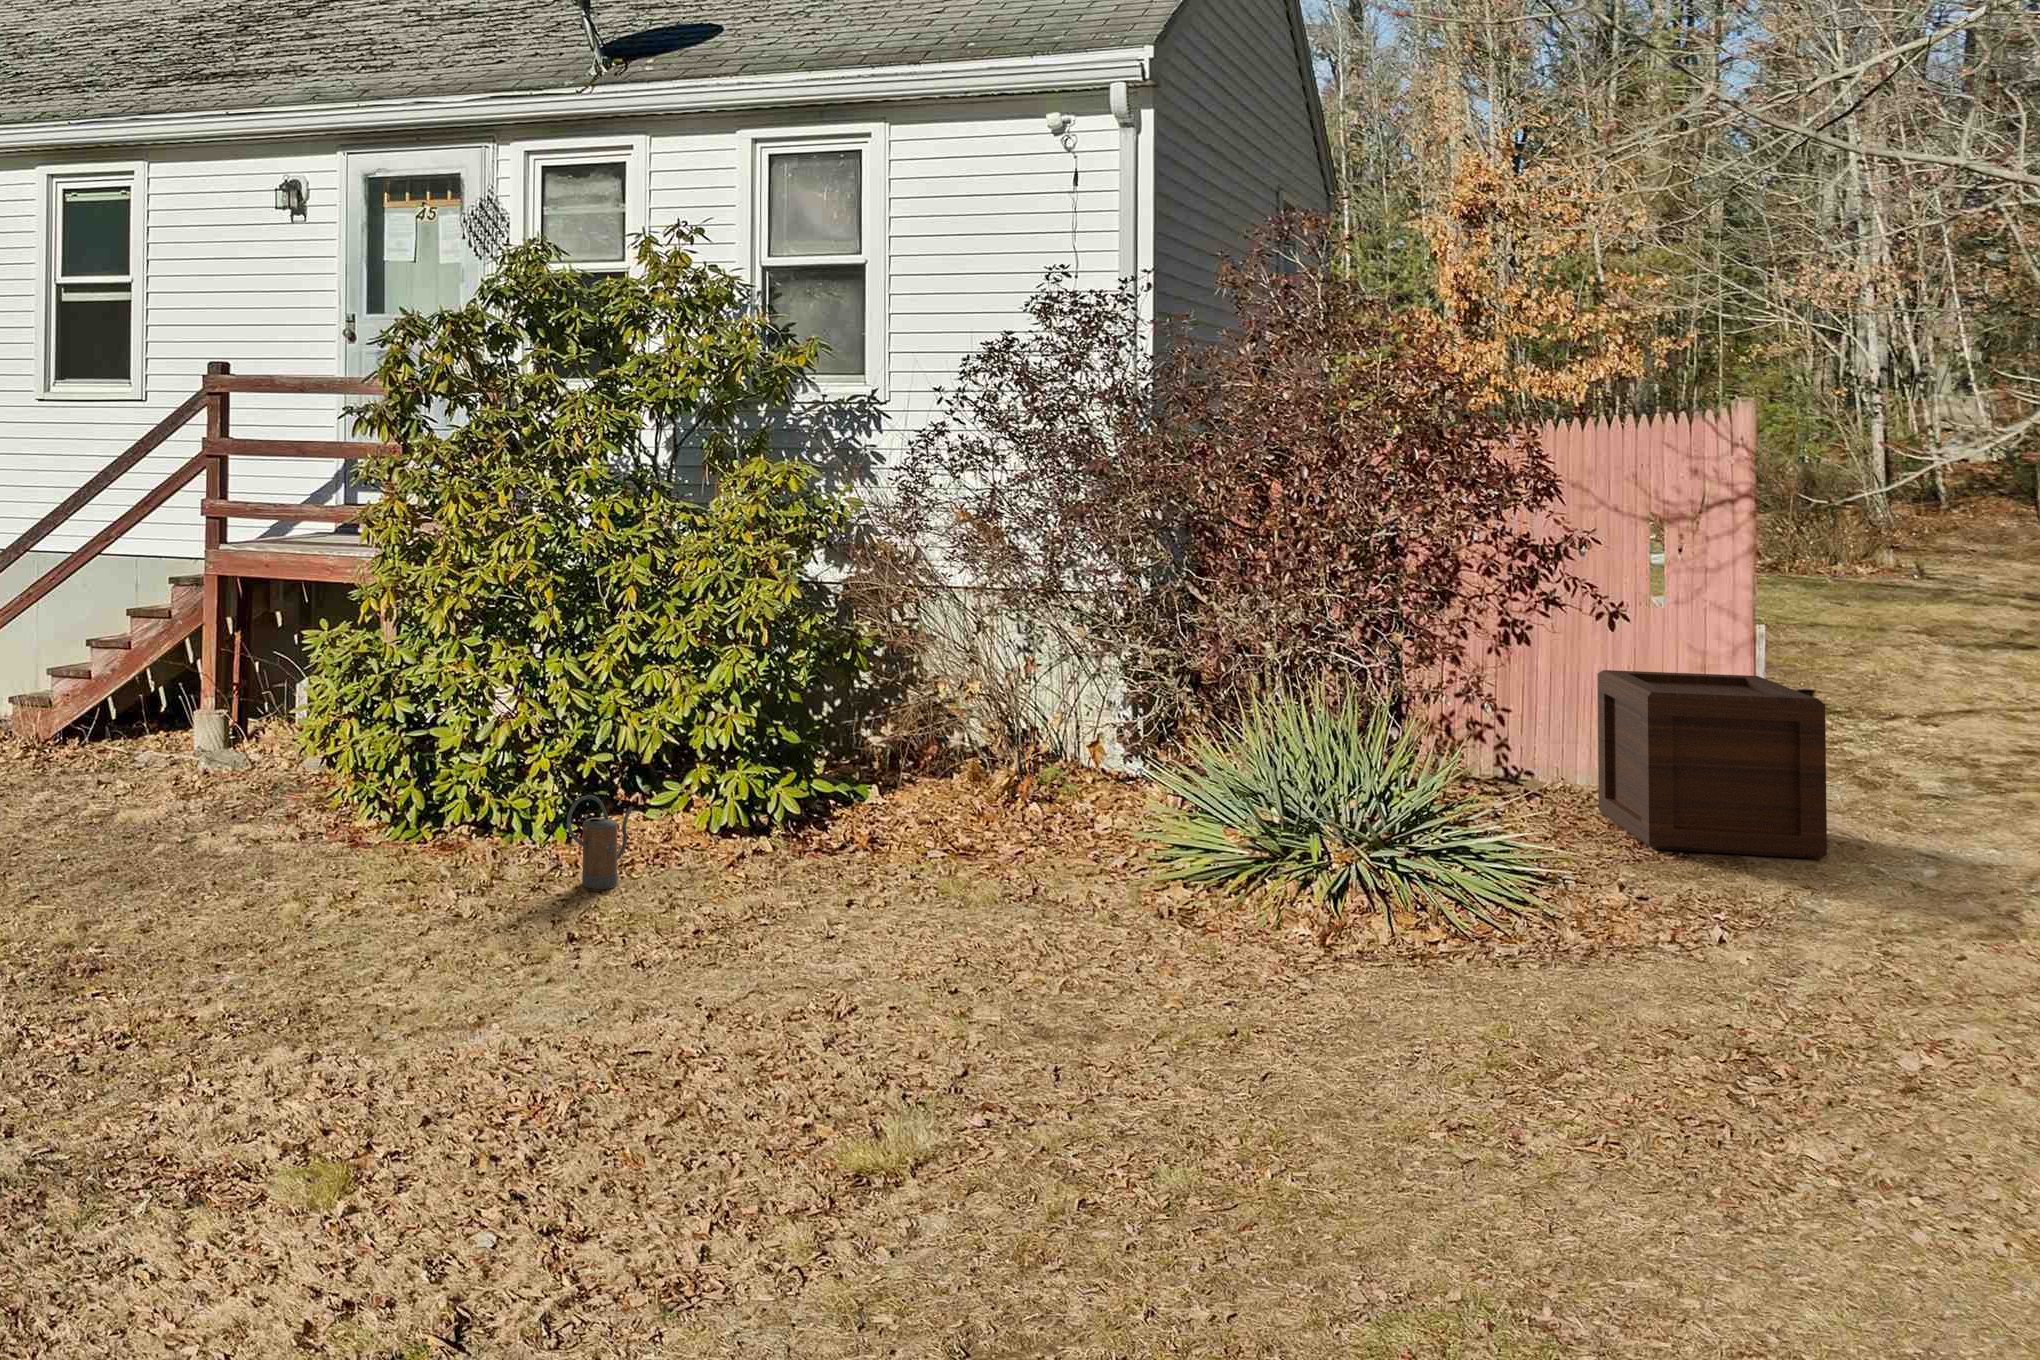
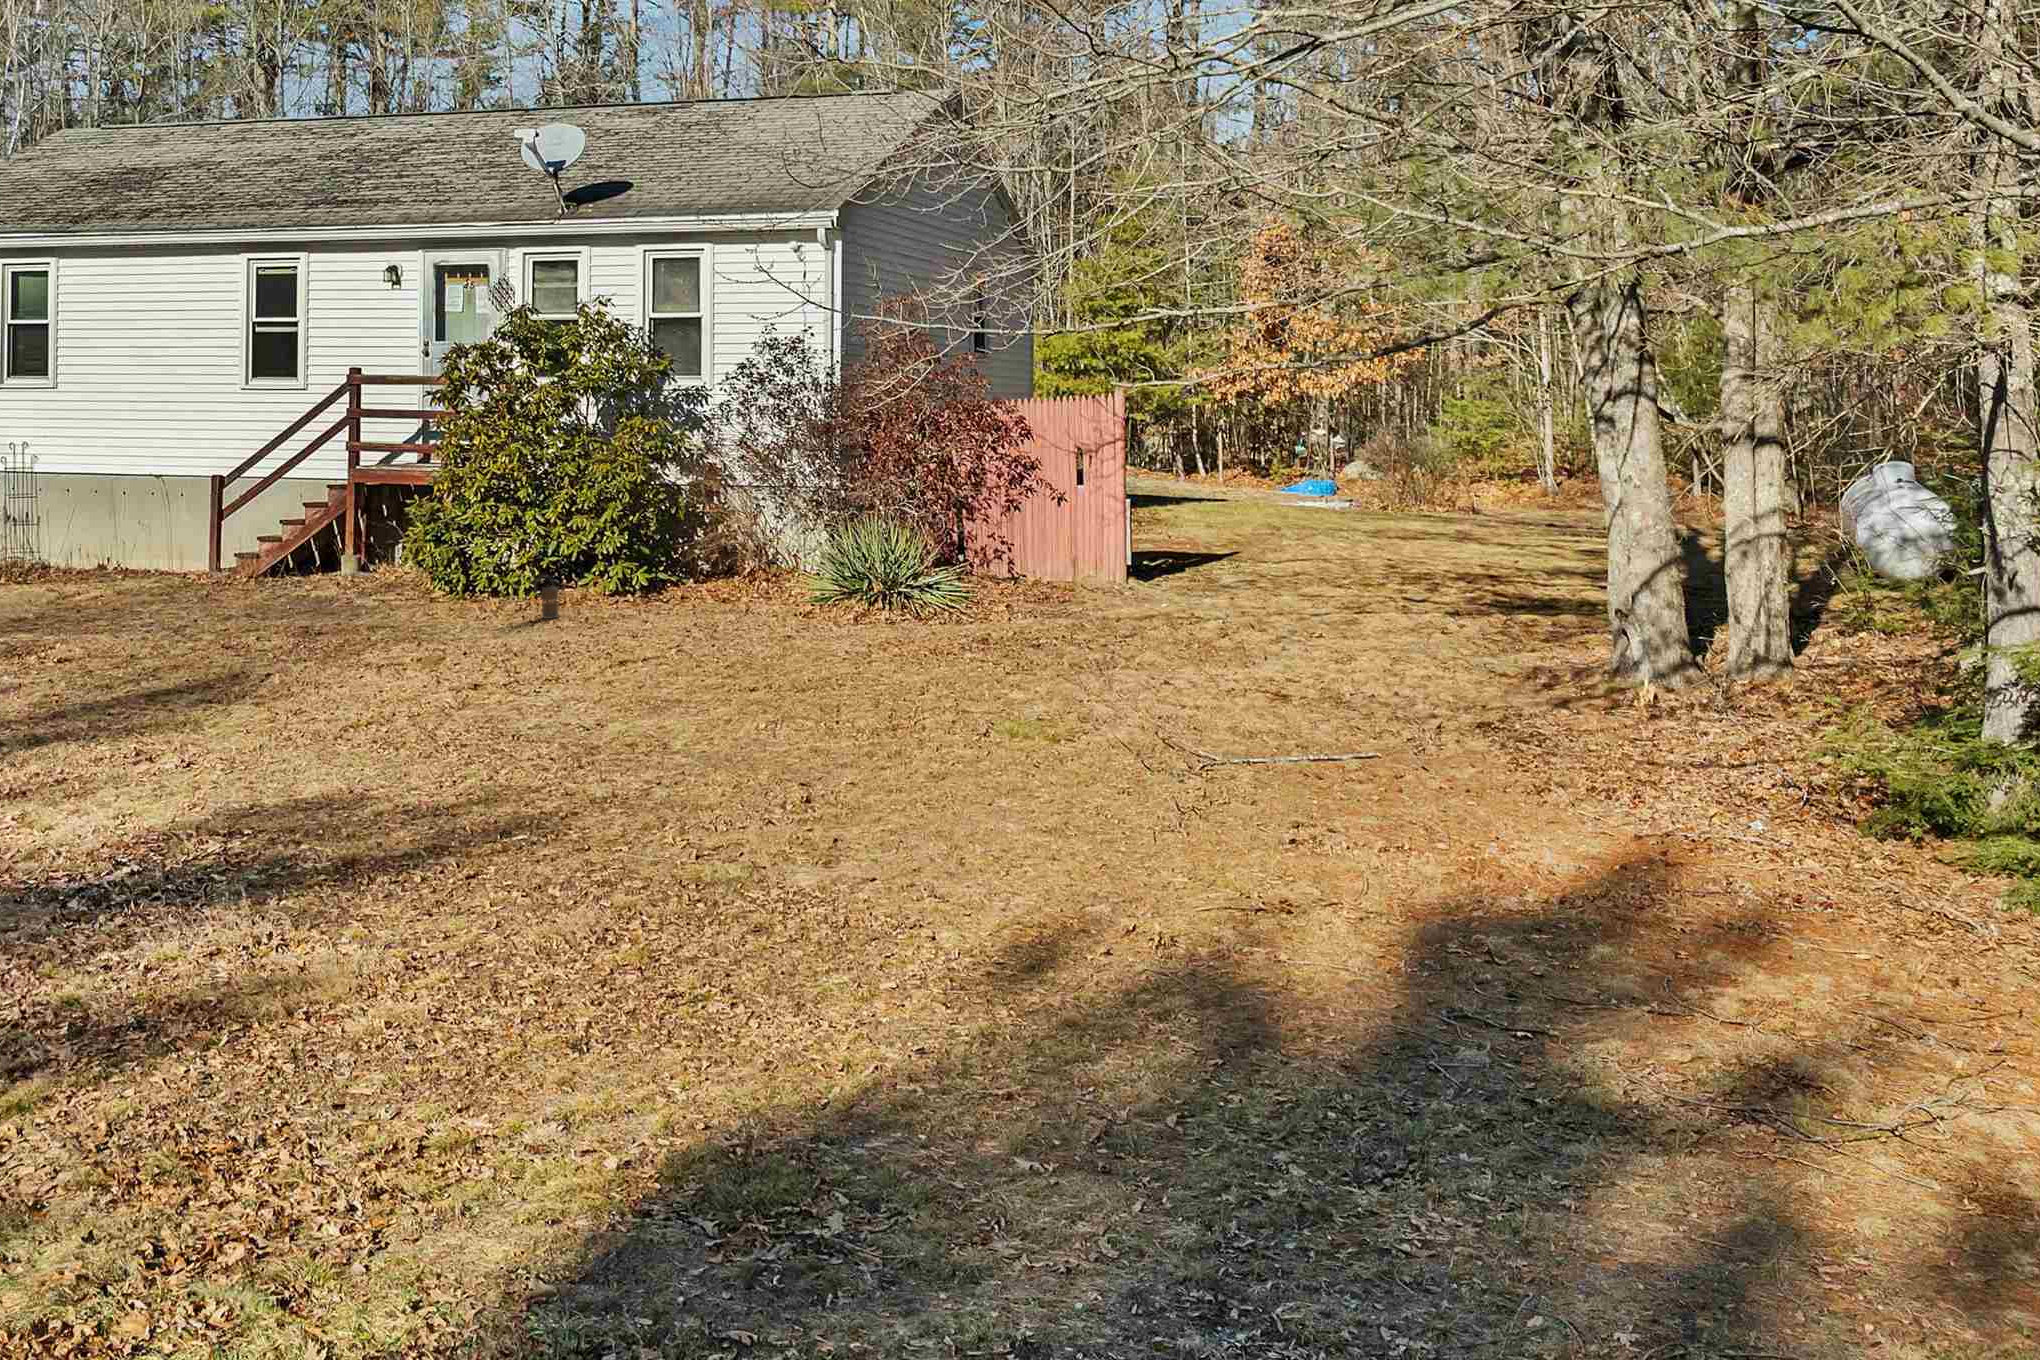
wooden crate: present [1597,670,1827,859] -> none [1032,514,1106,592]

